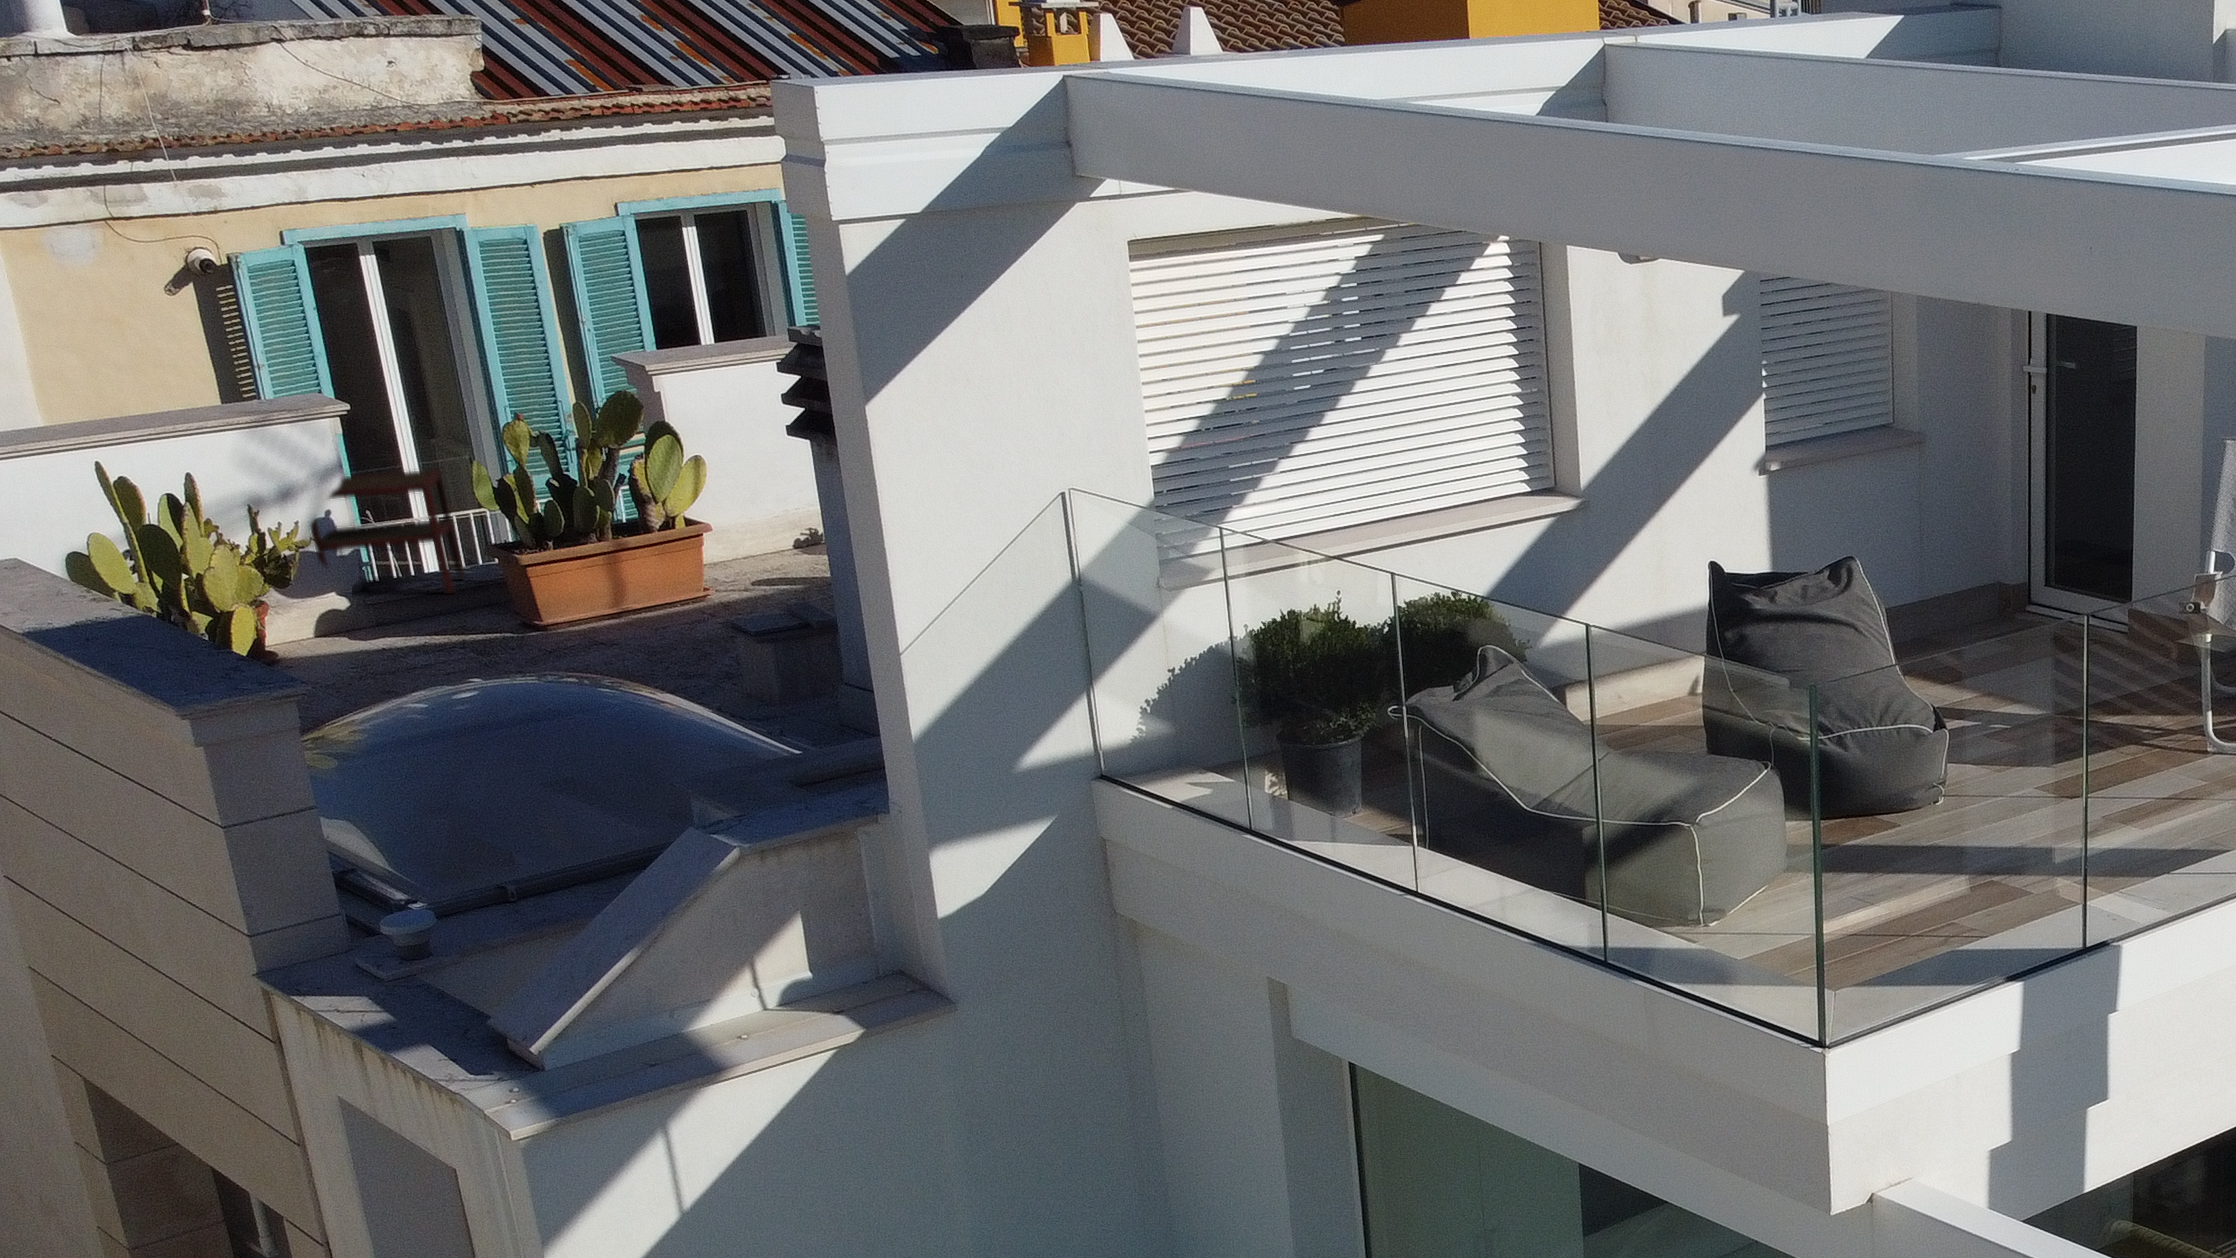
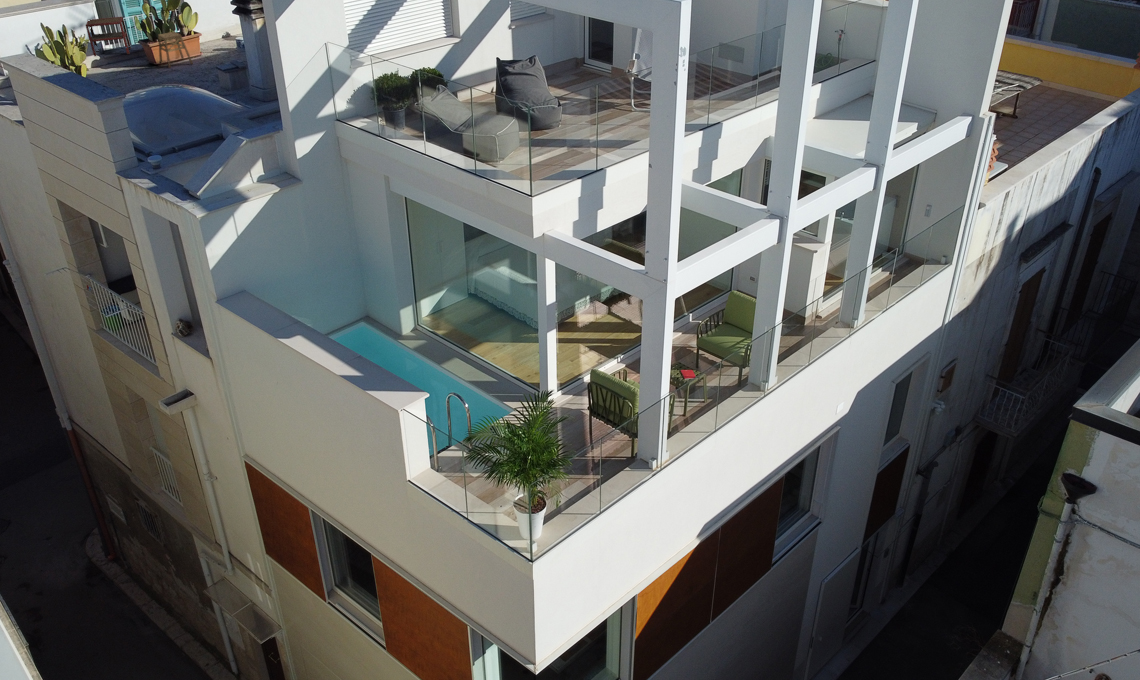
stool: none [546,514,665,638] -> present [158,32,192,68]

